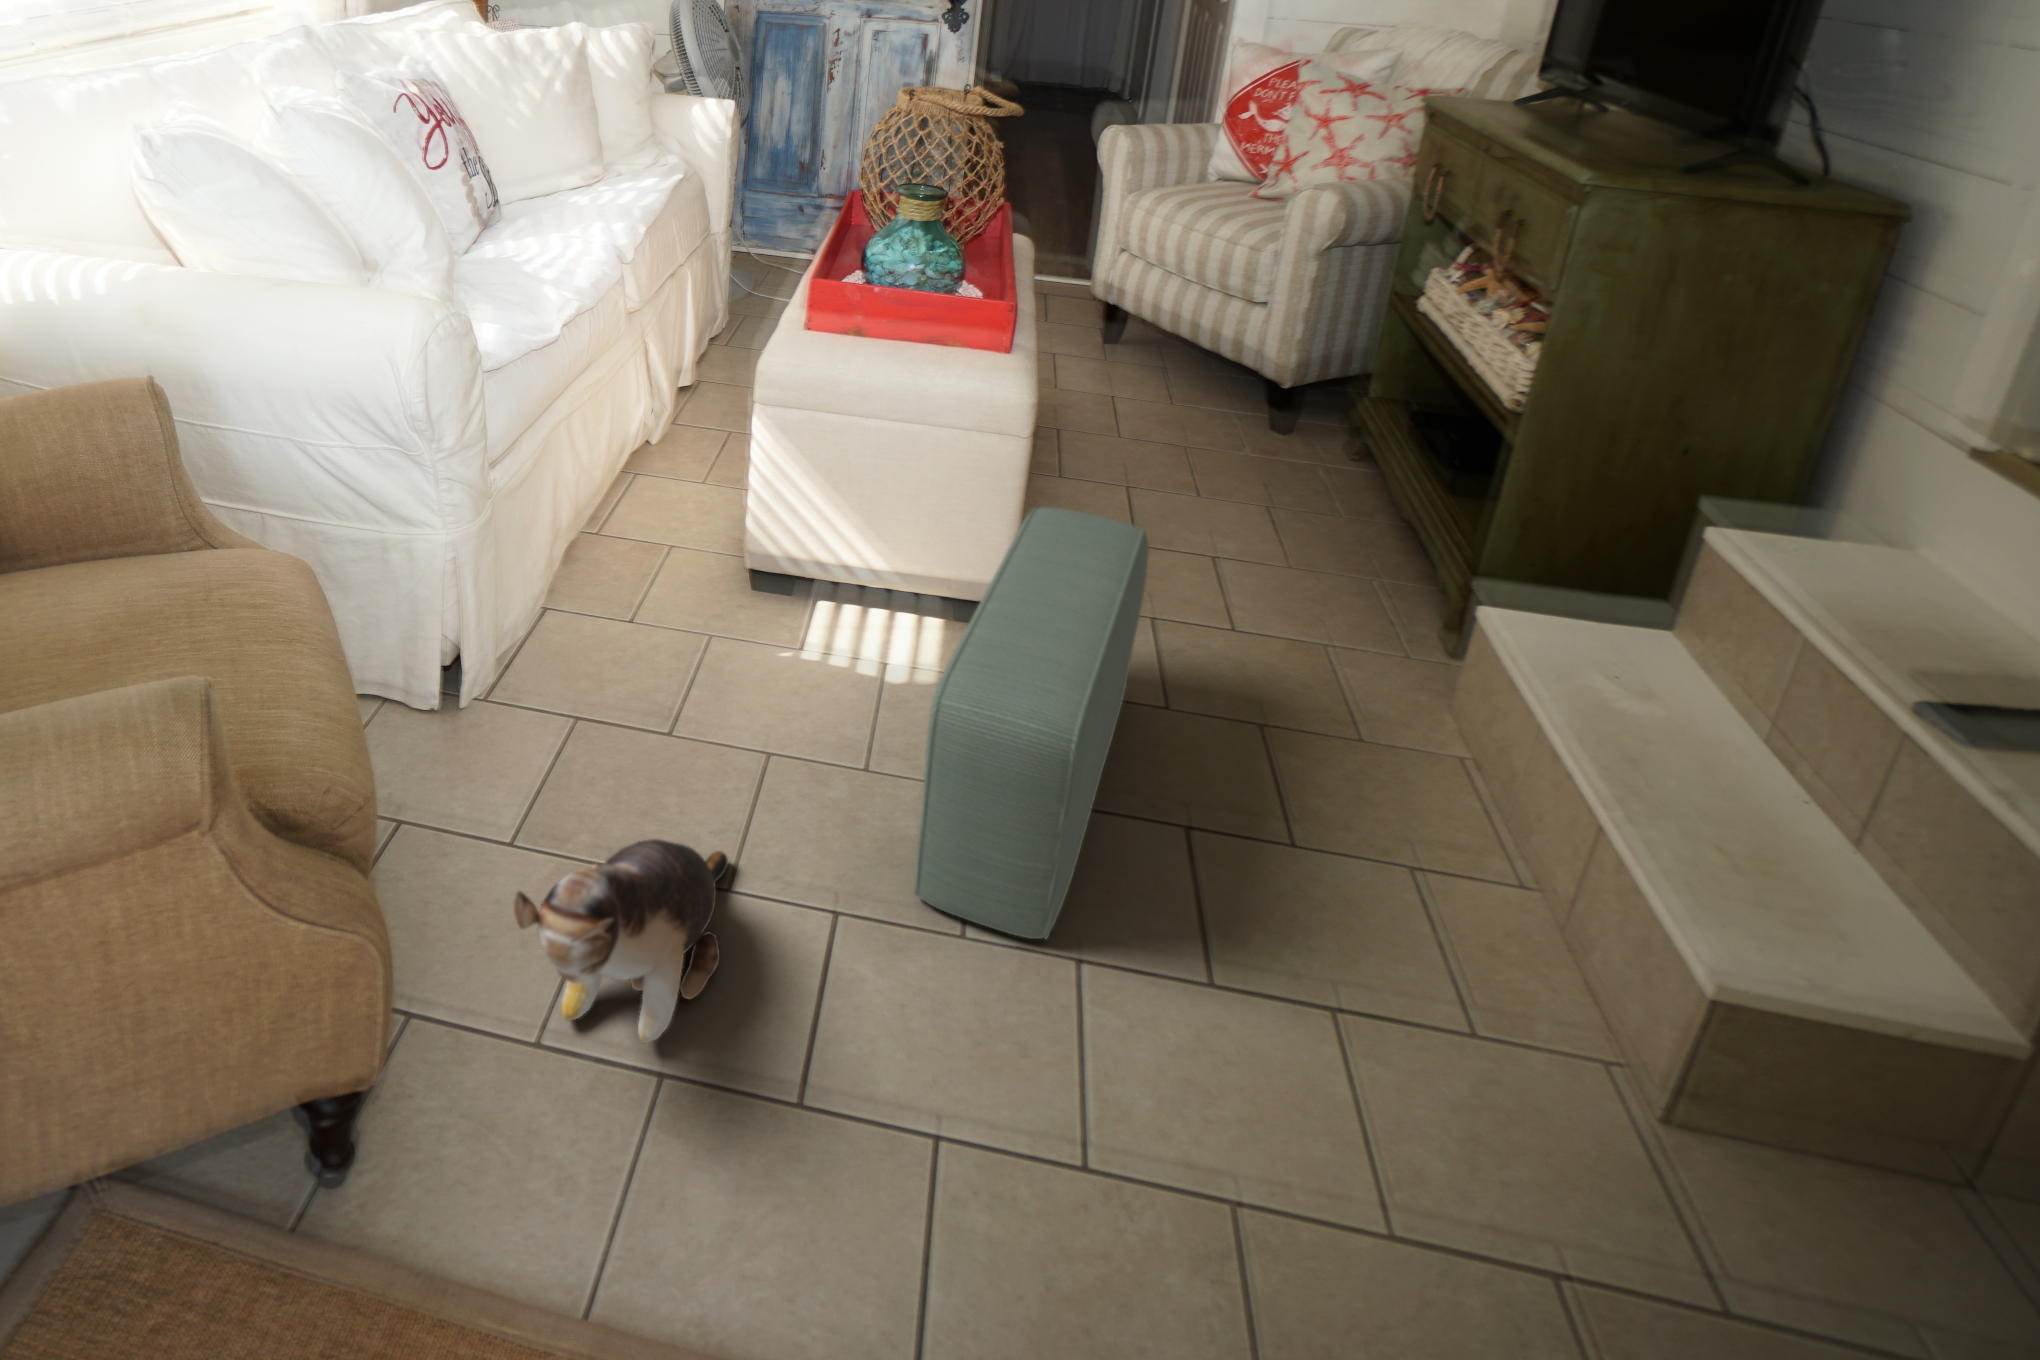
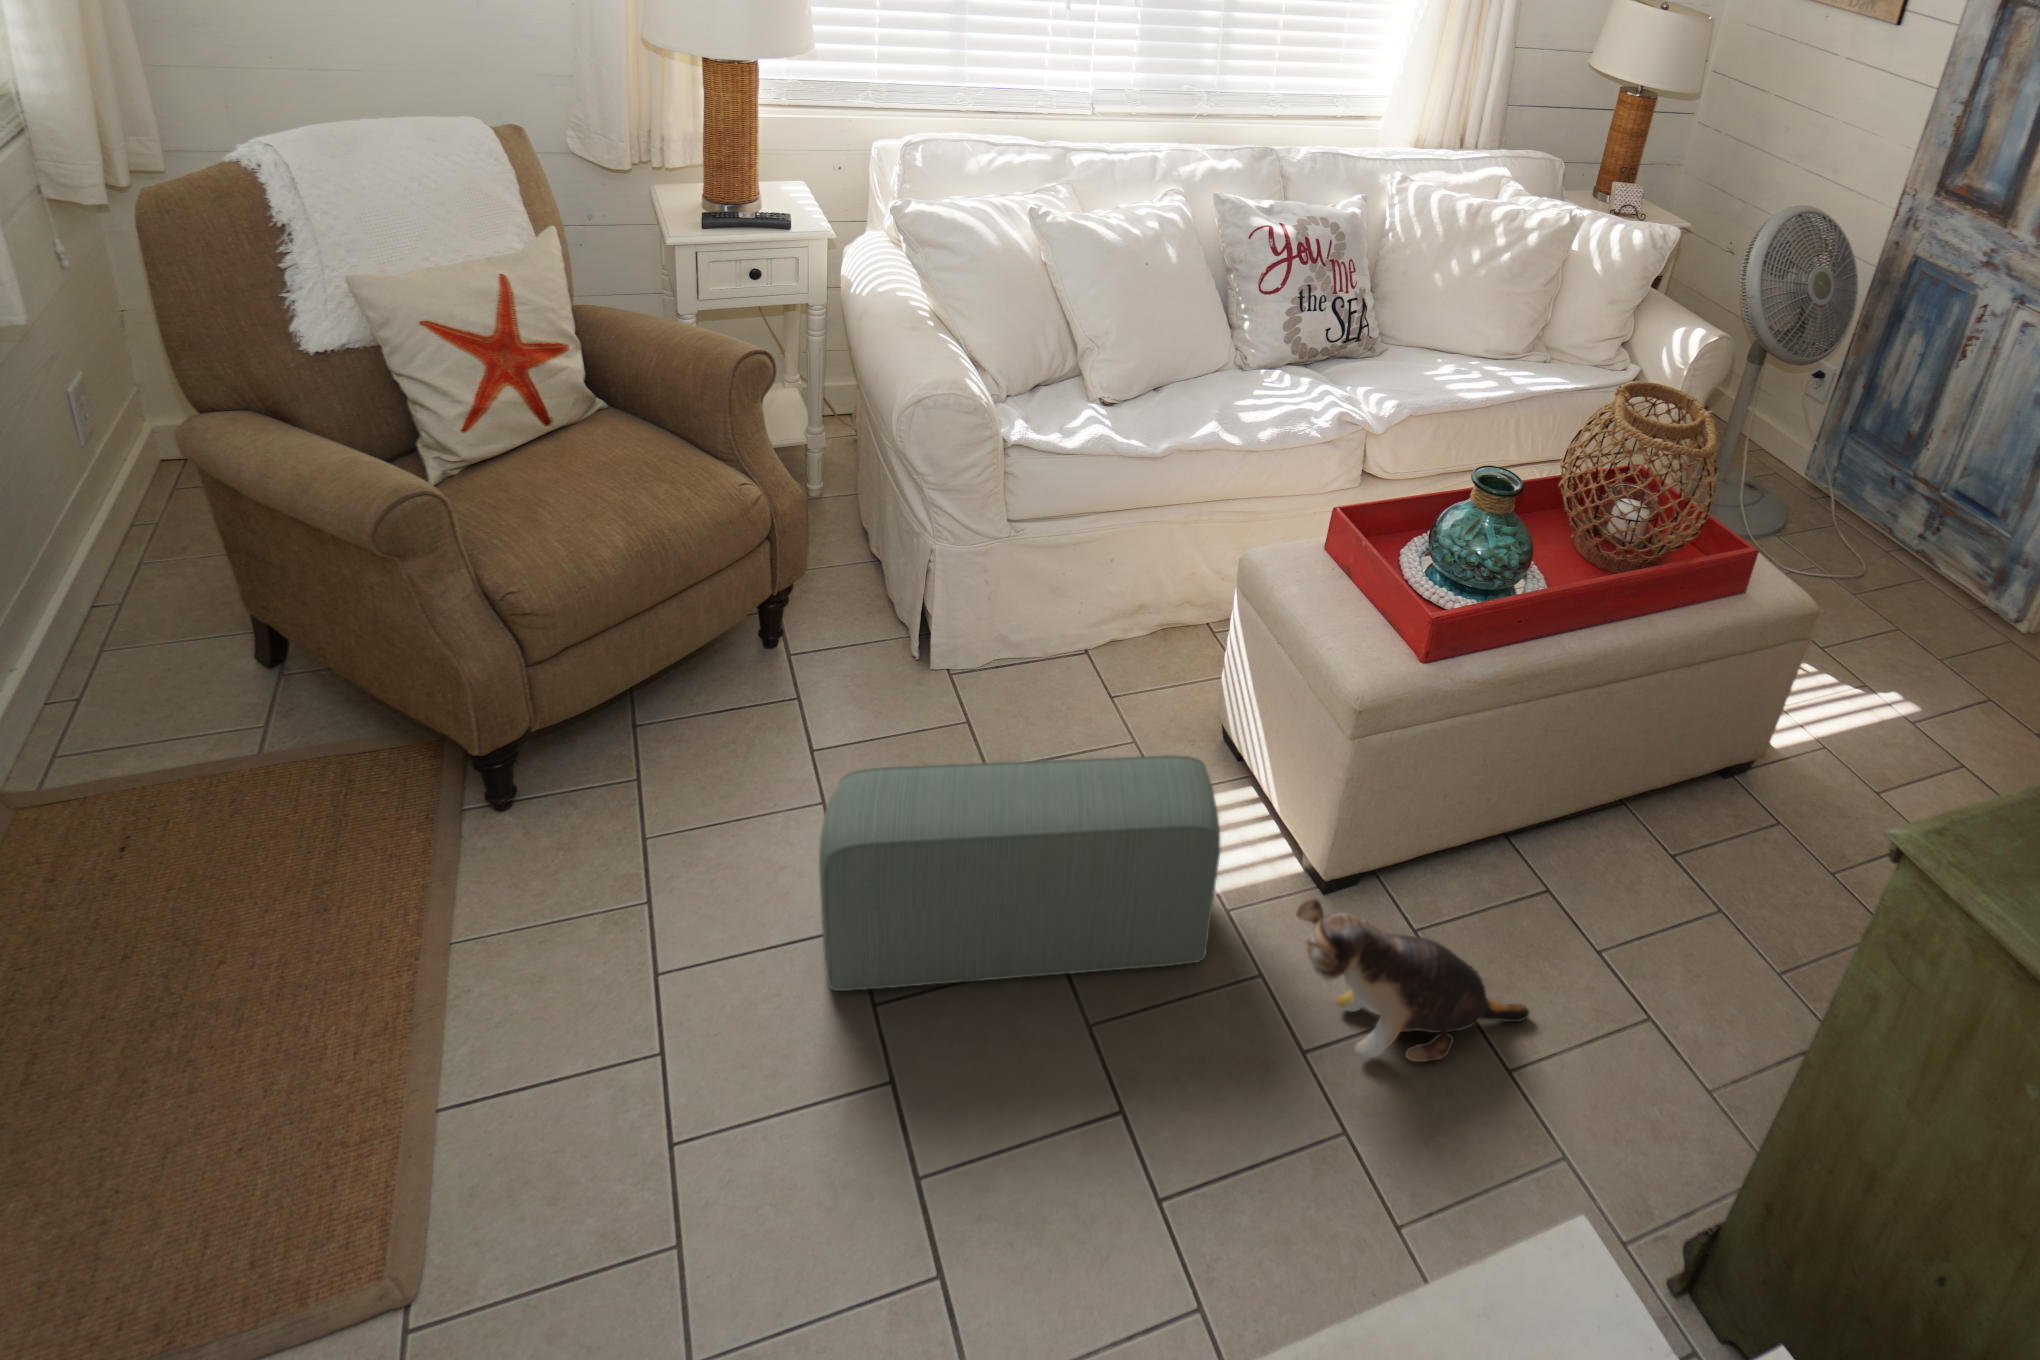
plush toy: present [514,839,728,1043] -> present [1296,899,1529,1062]

